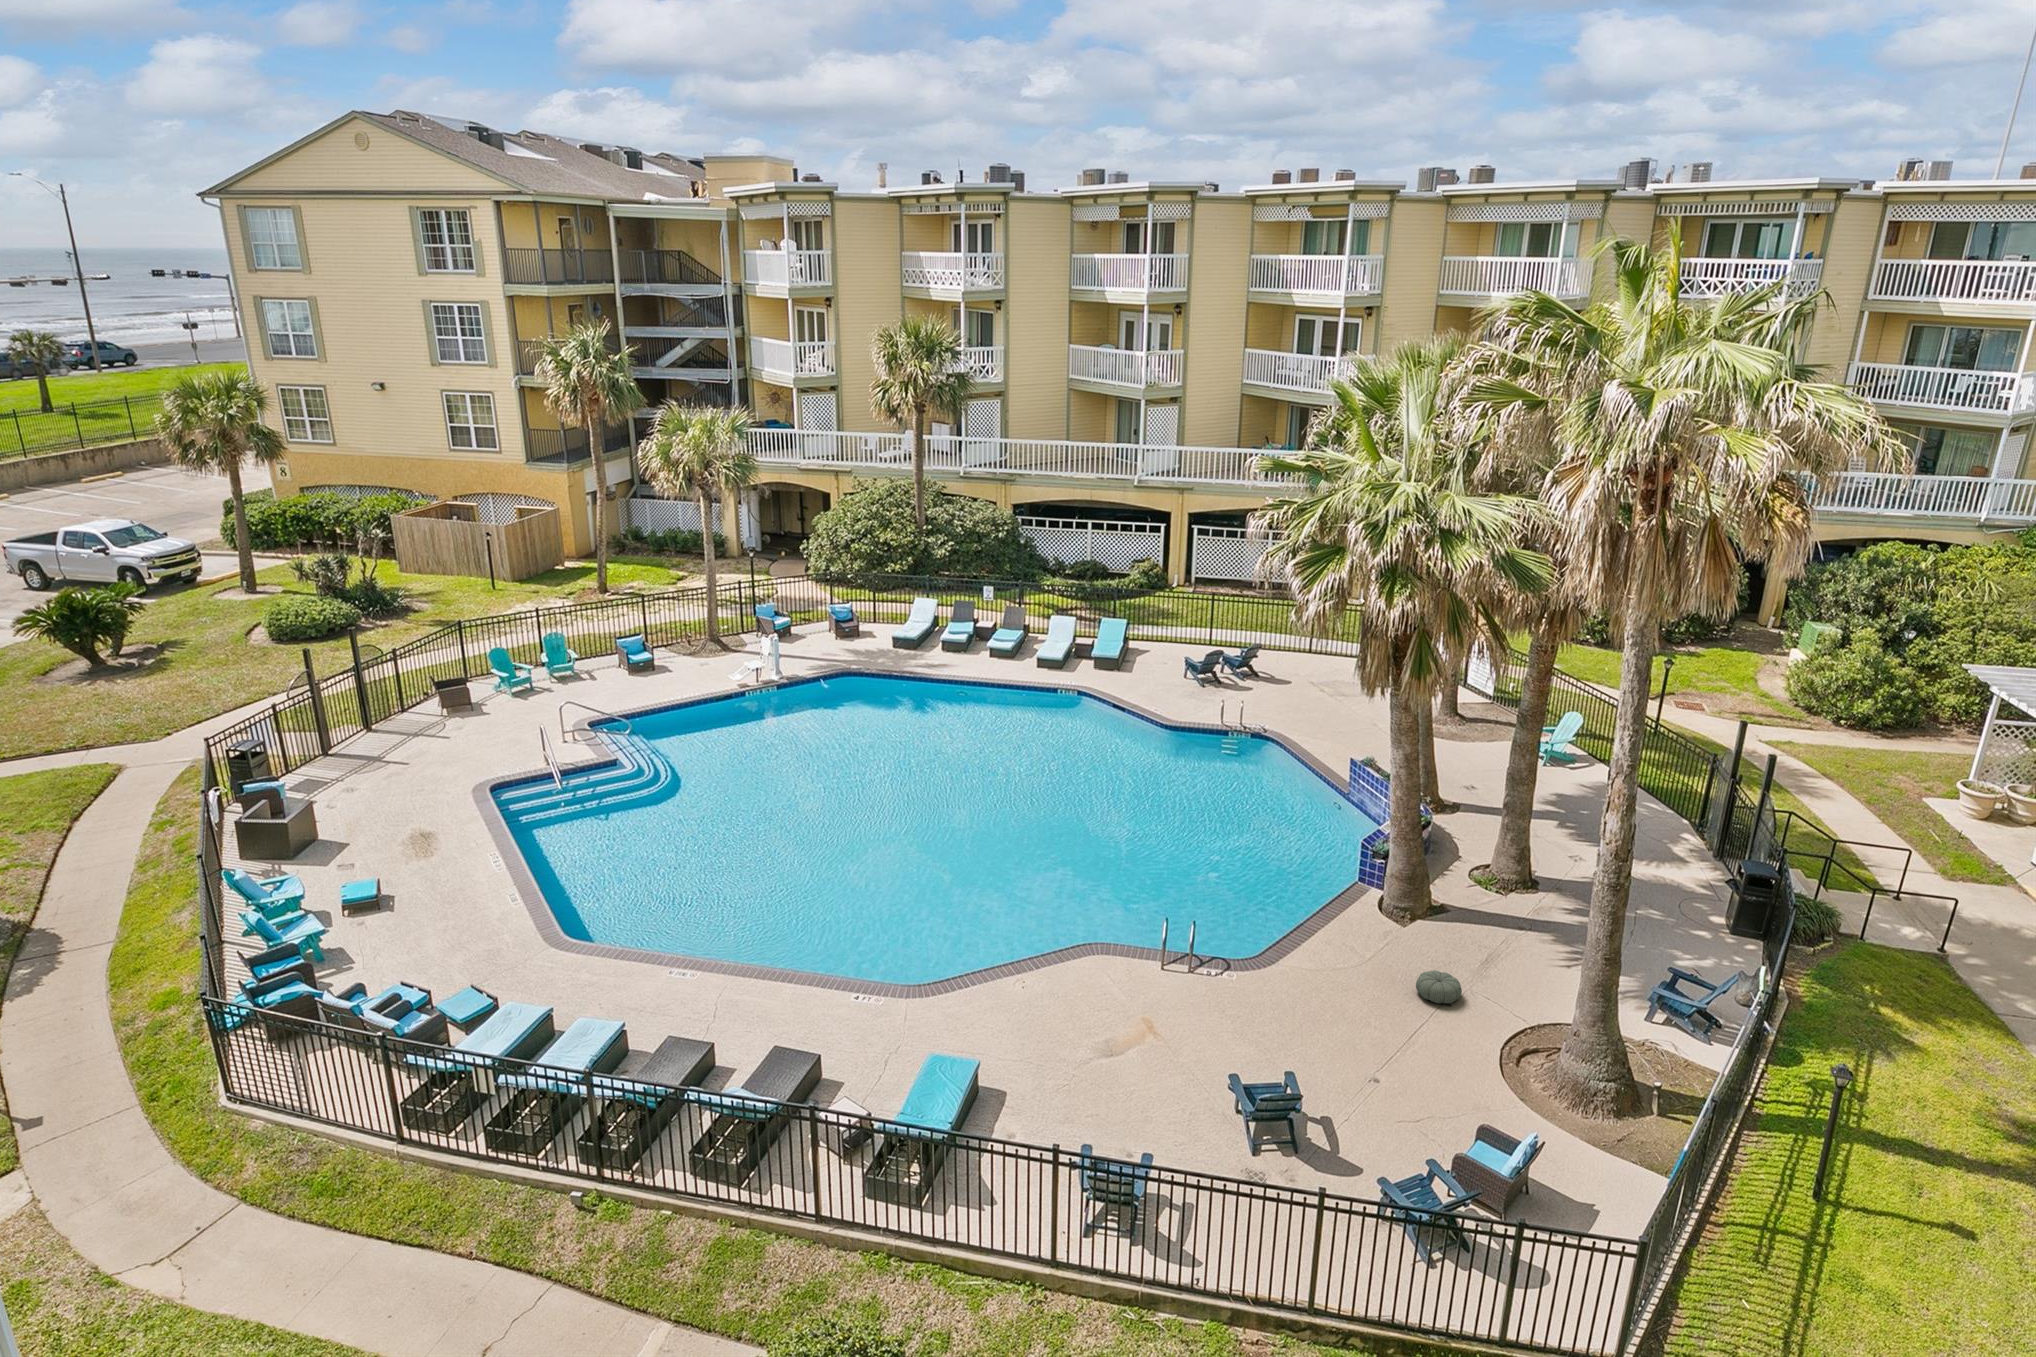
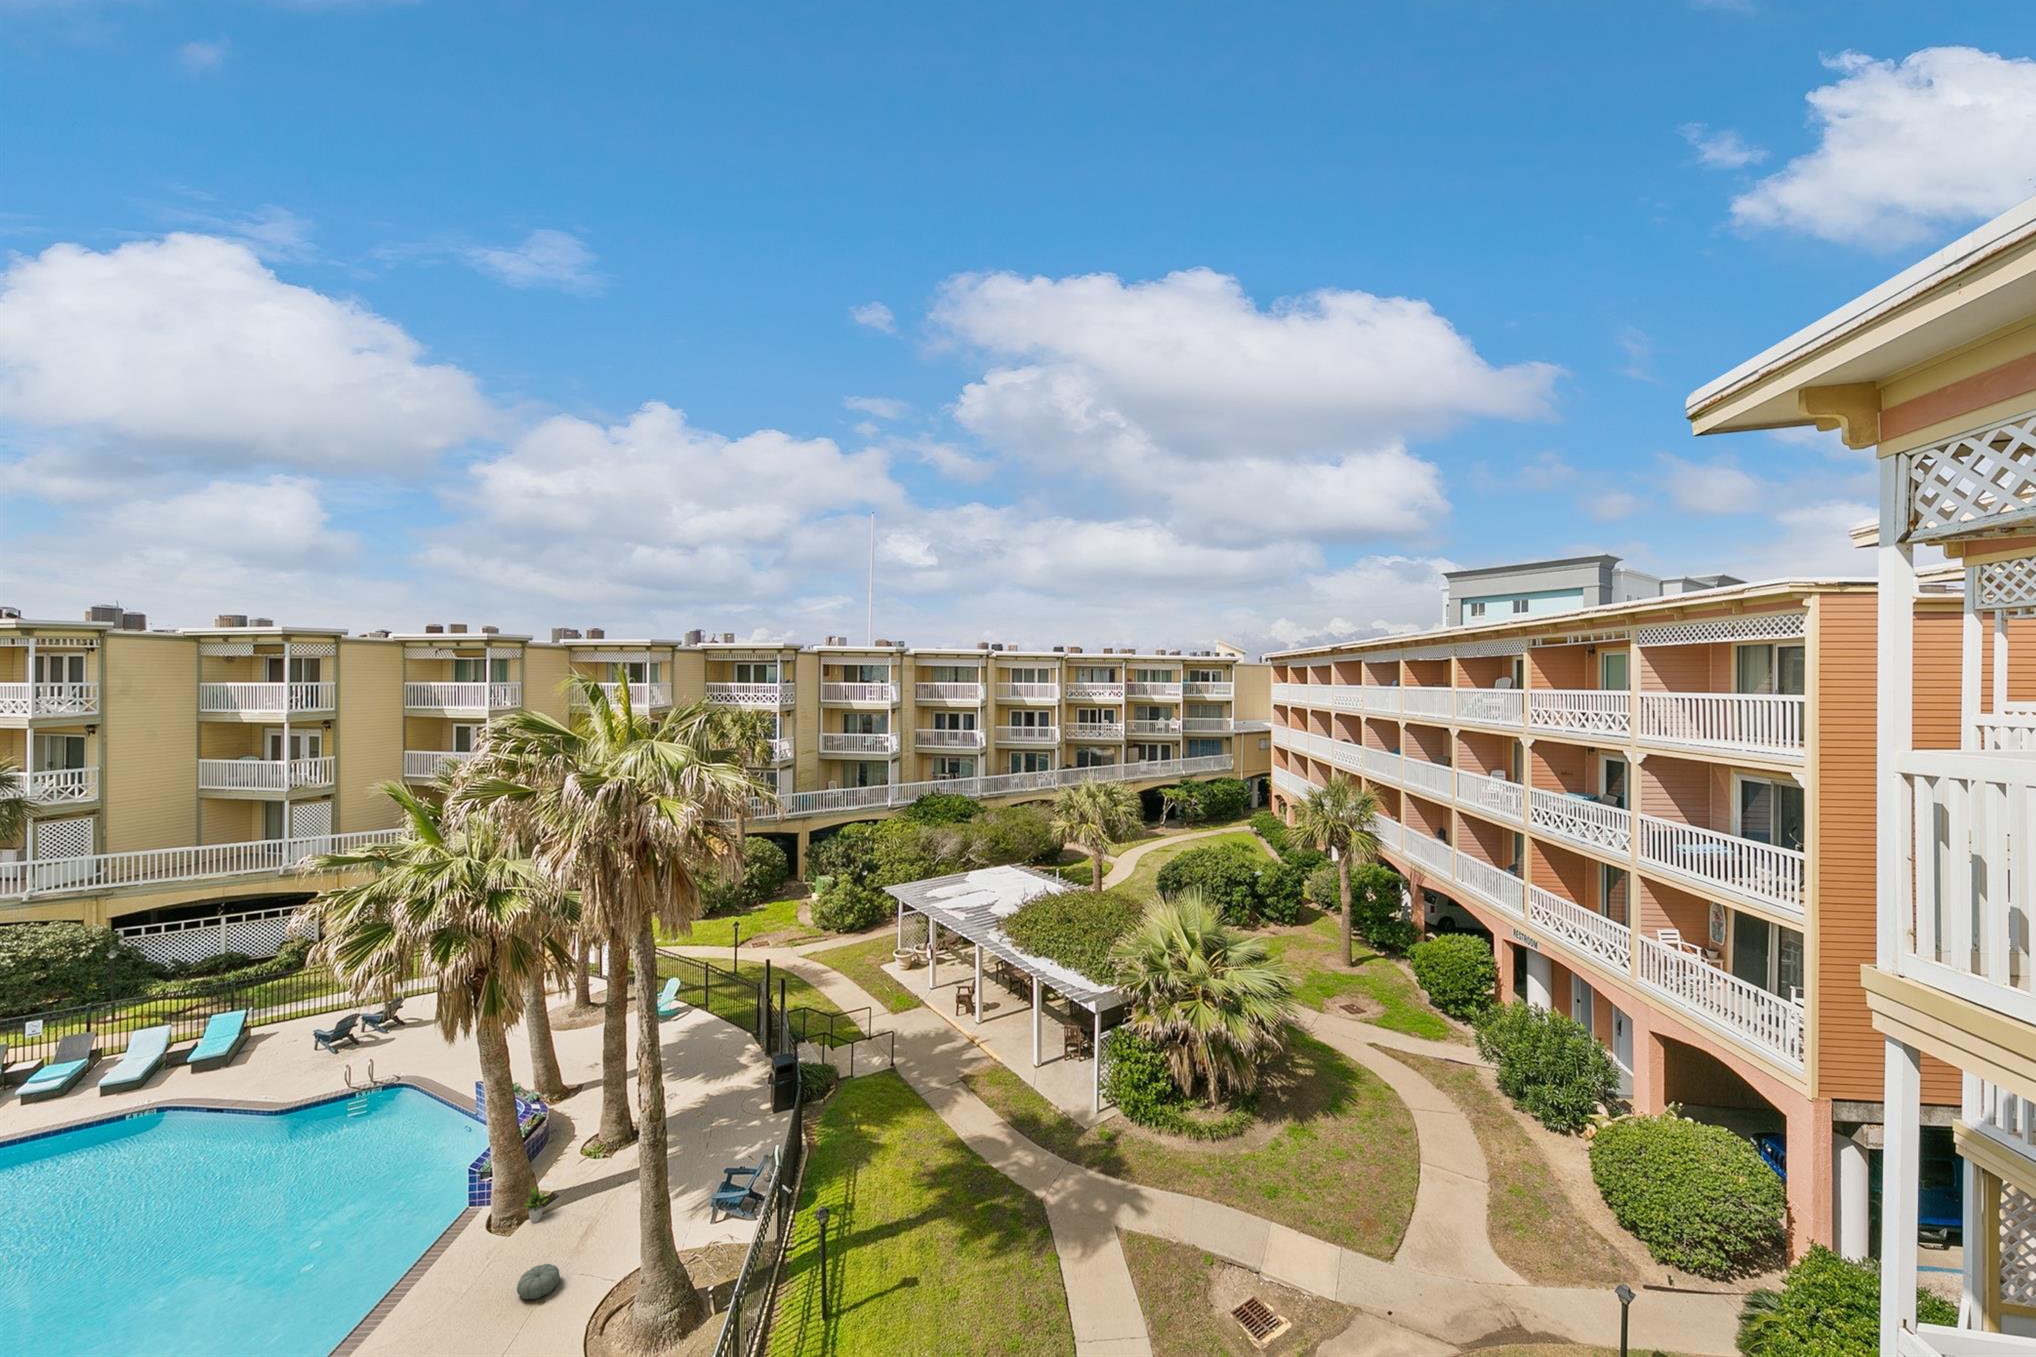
potted plant: none [1418,889,1444,929] -> present [525,1186,548,1223]

